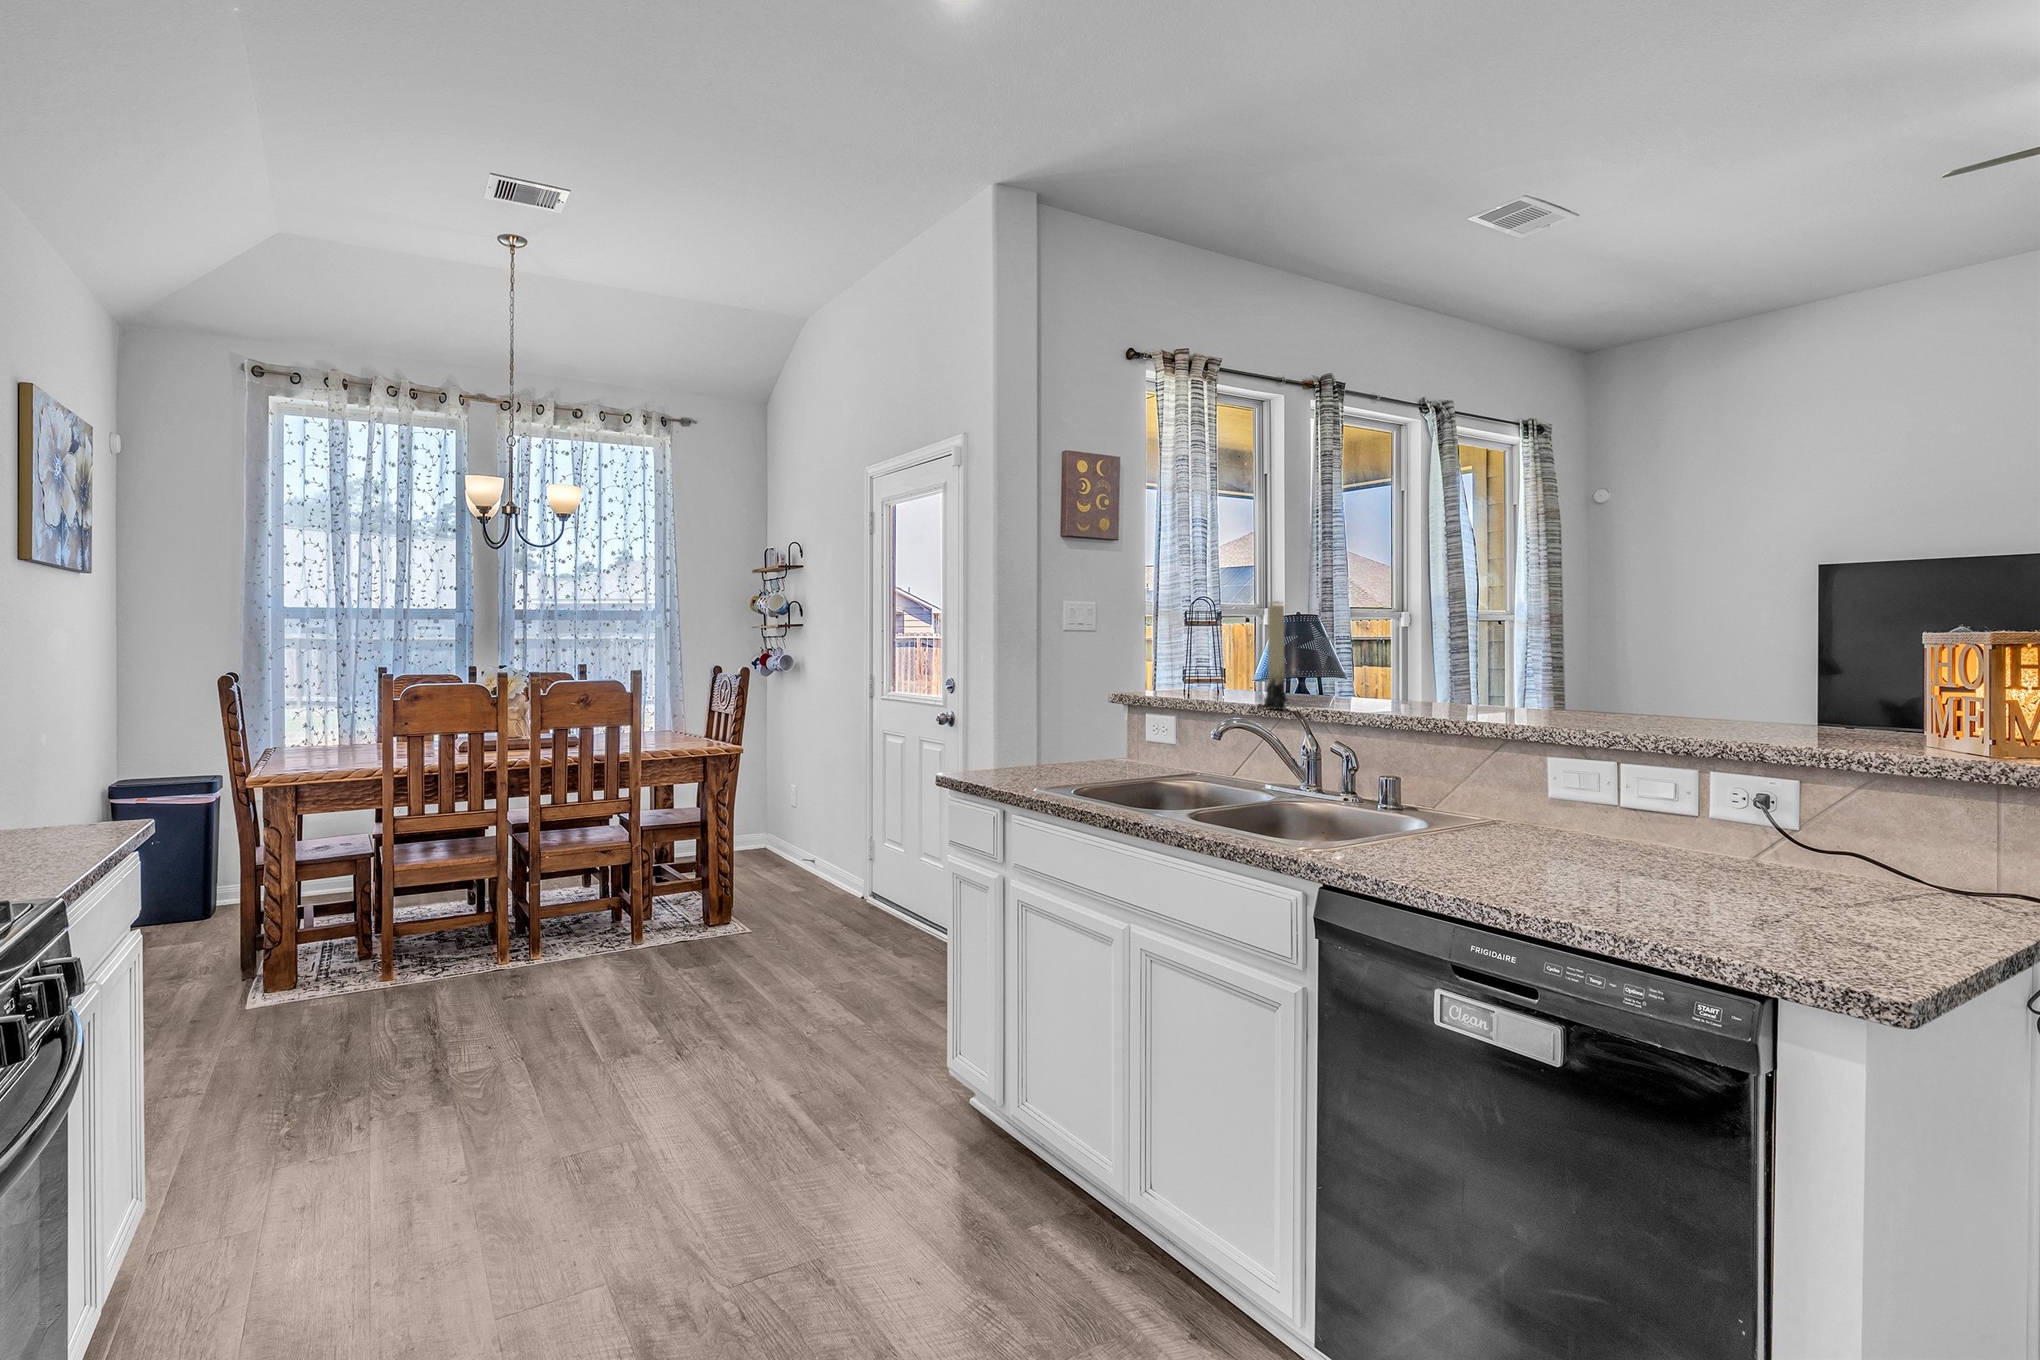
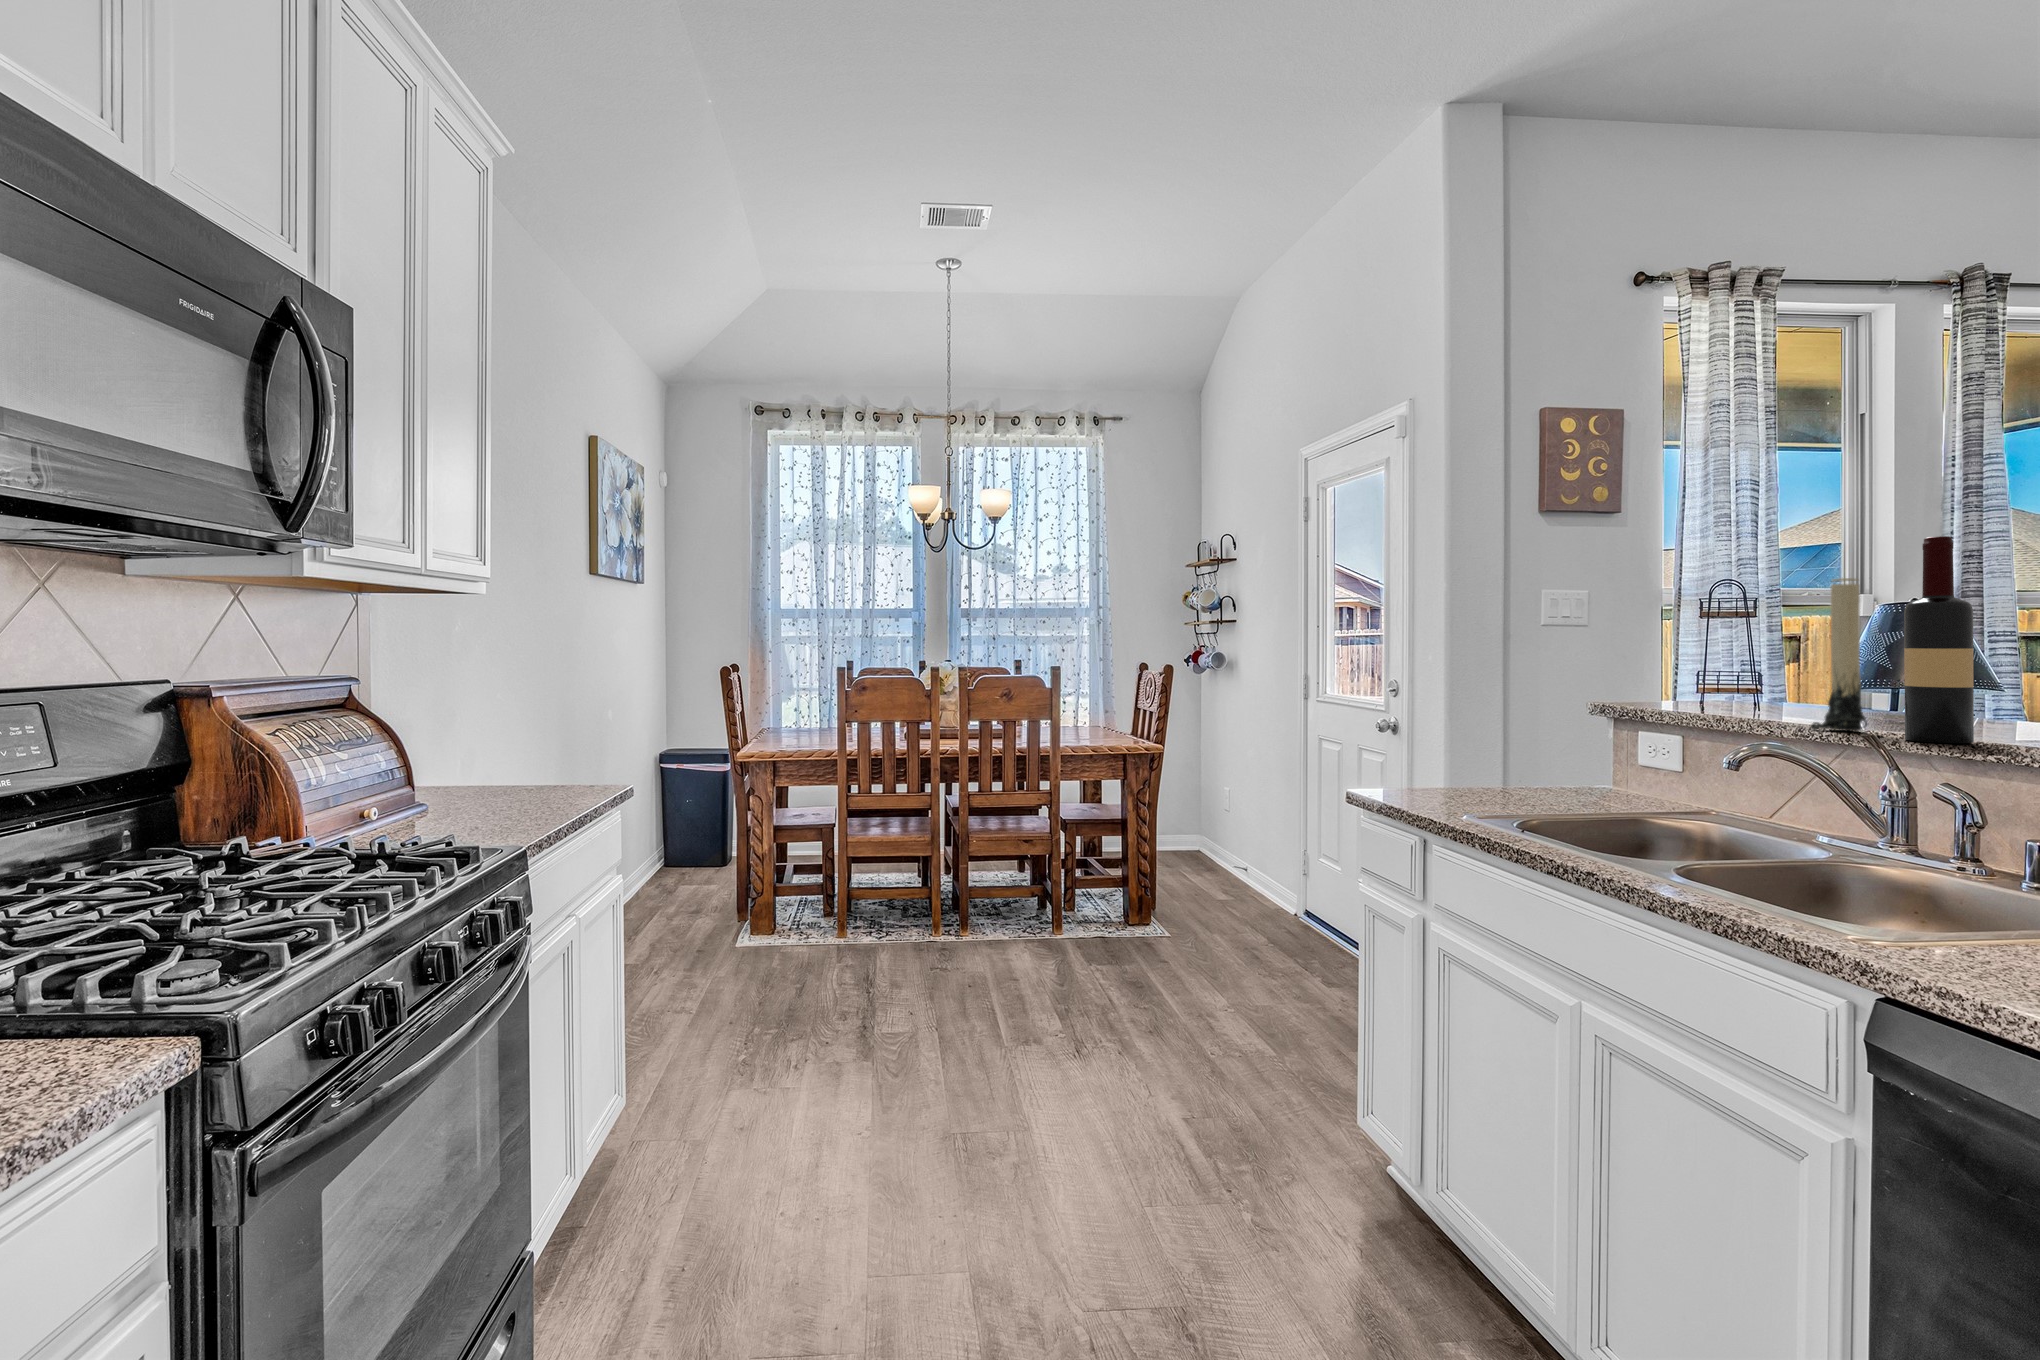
wine bottle: none [1310,575,1346,715] -> present [1904,536,1974,743]

